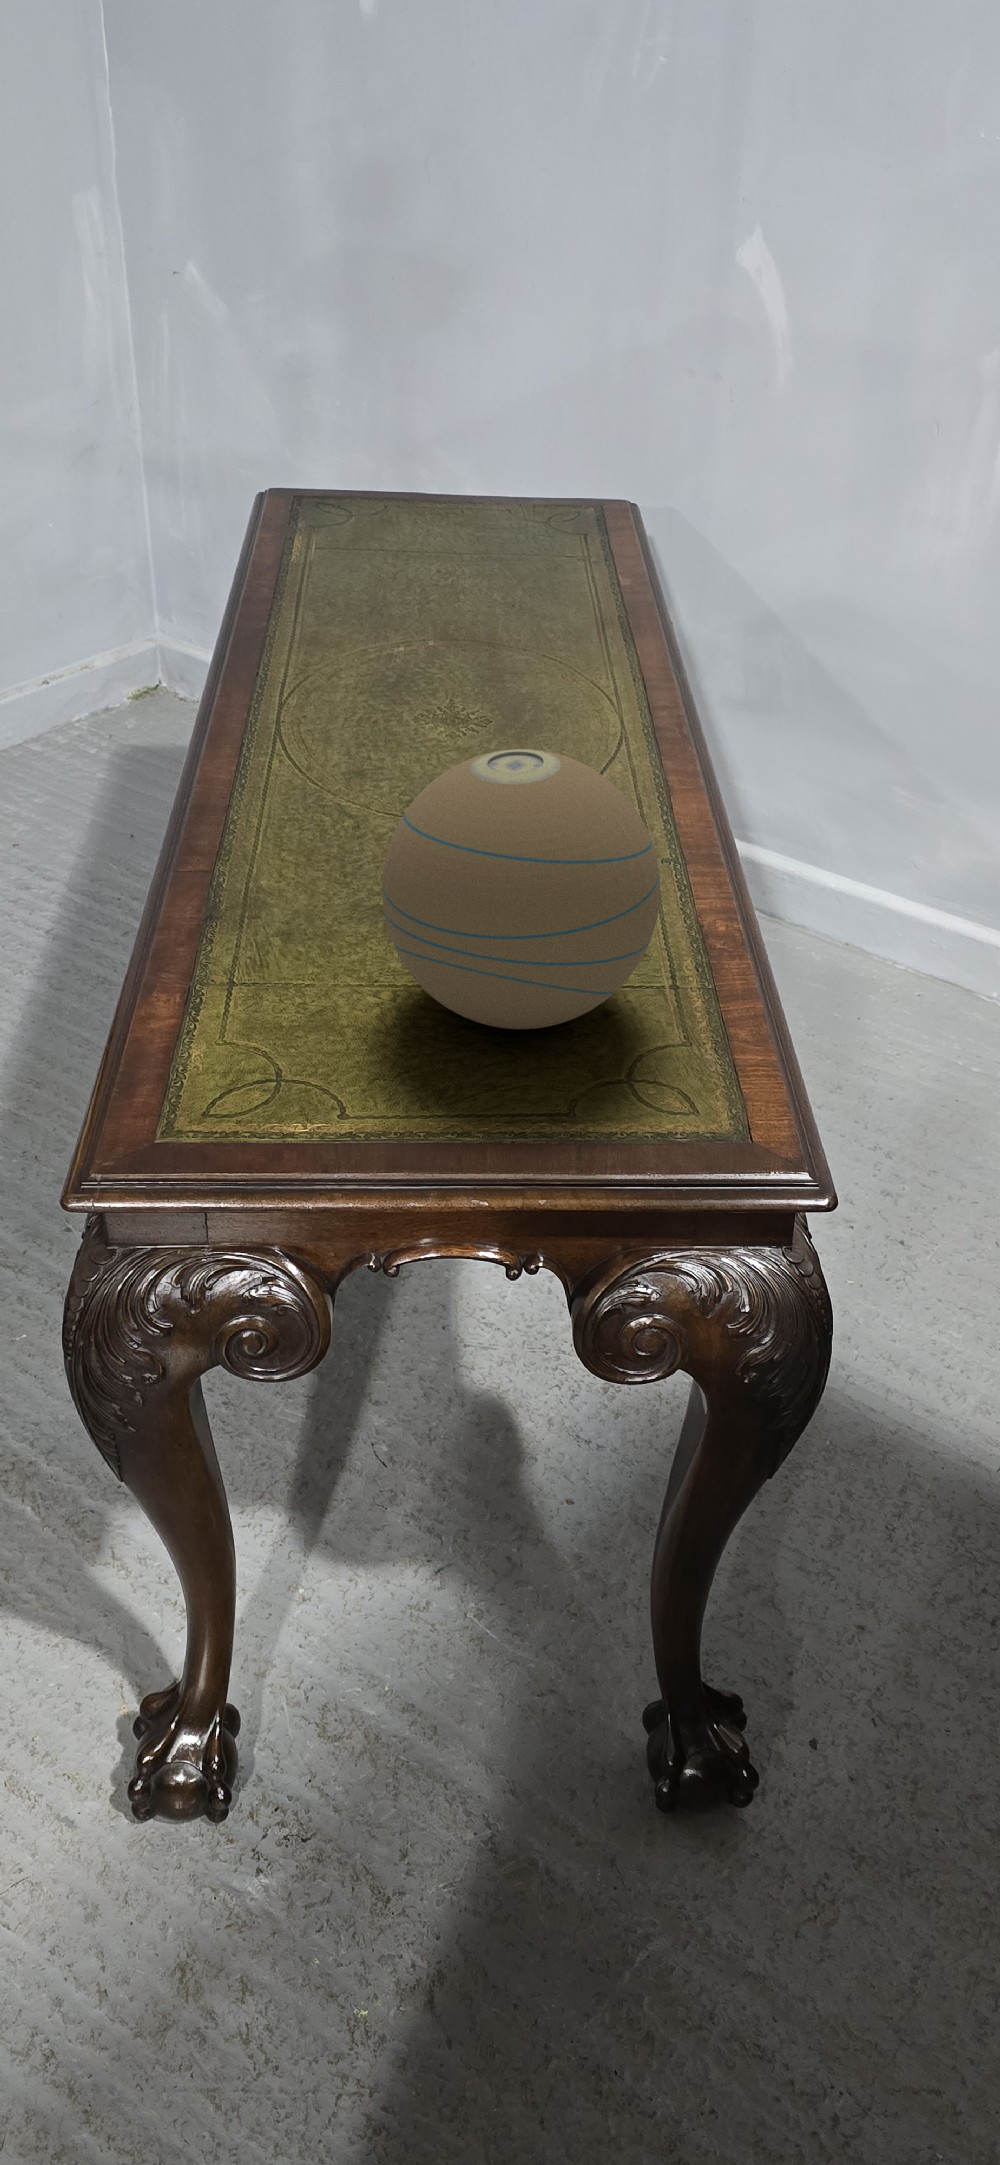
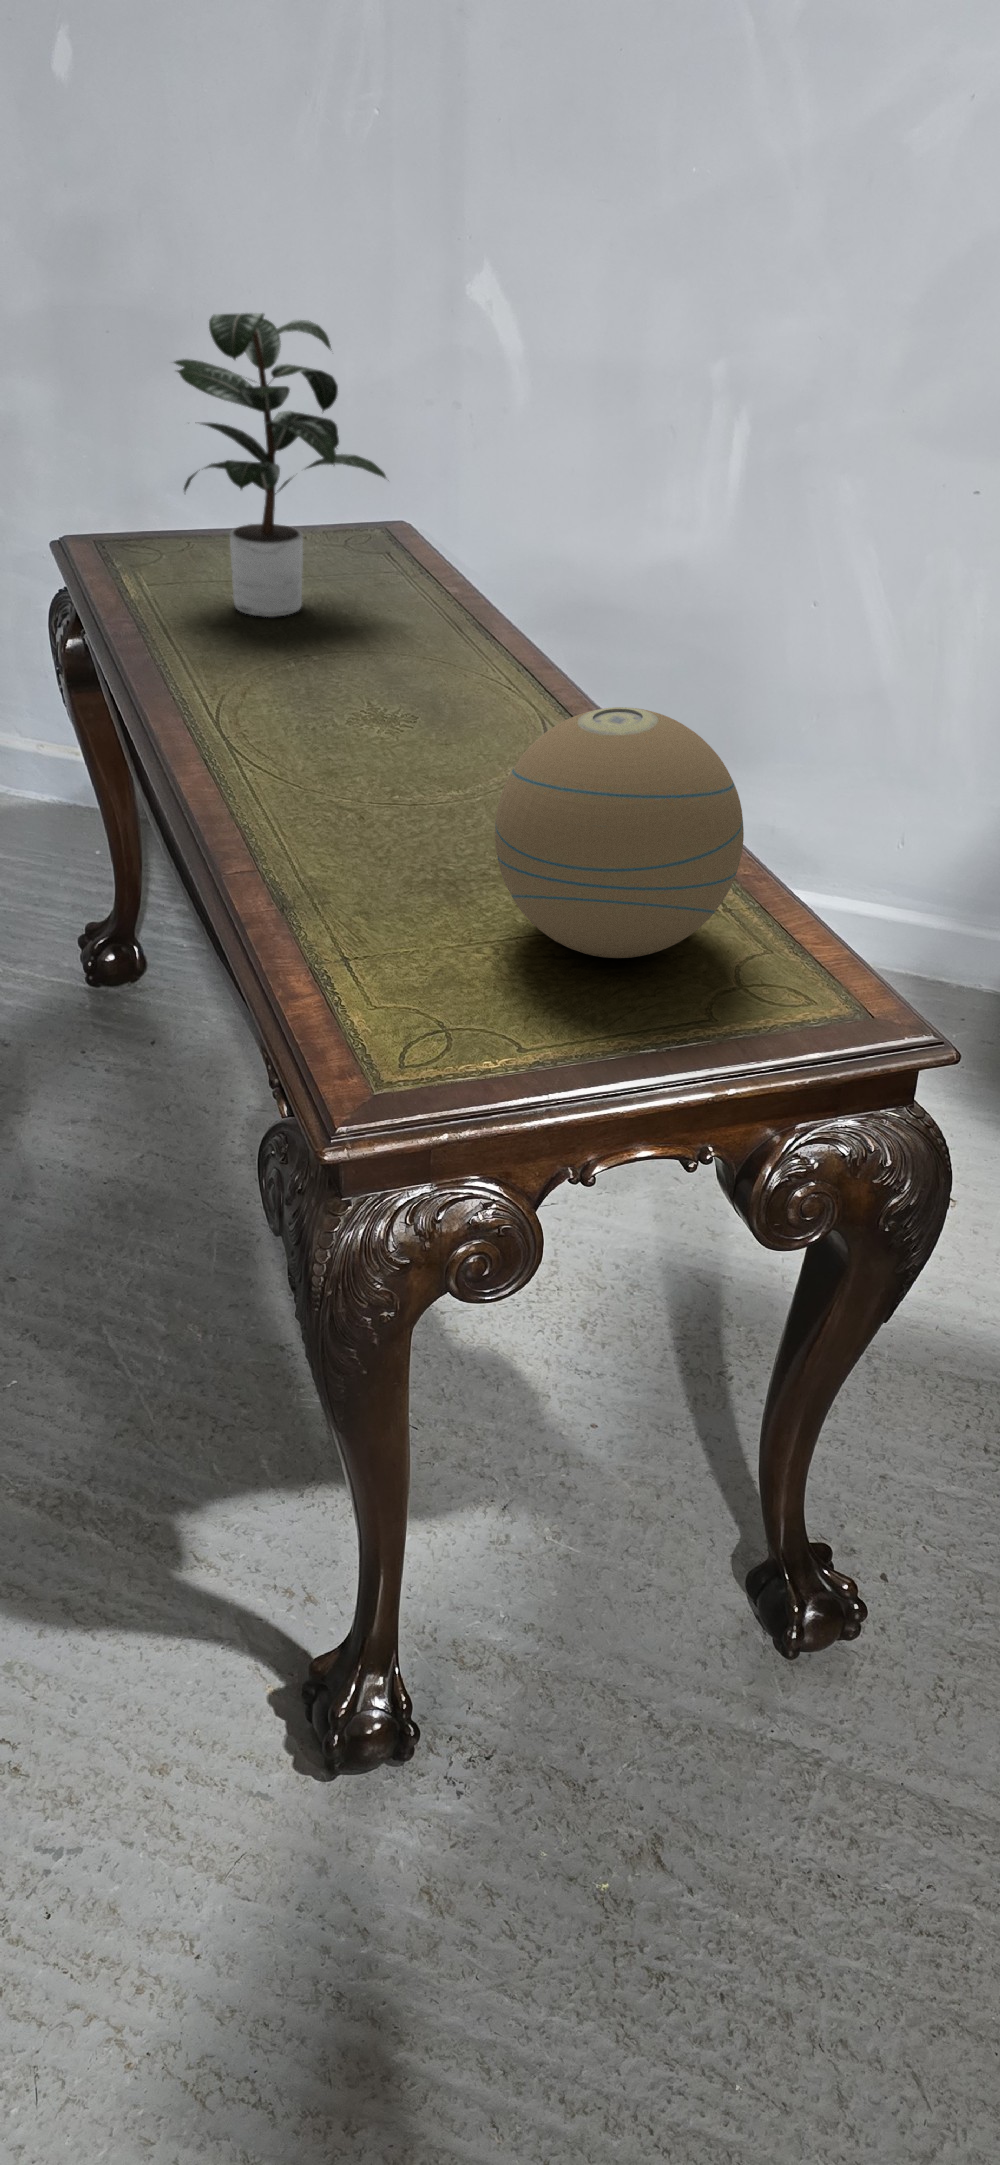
potted plant: none [287,275,572,597] -> present [174,313,386,617]

